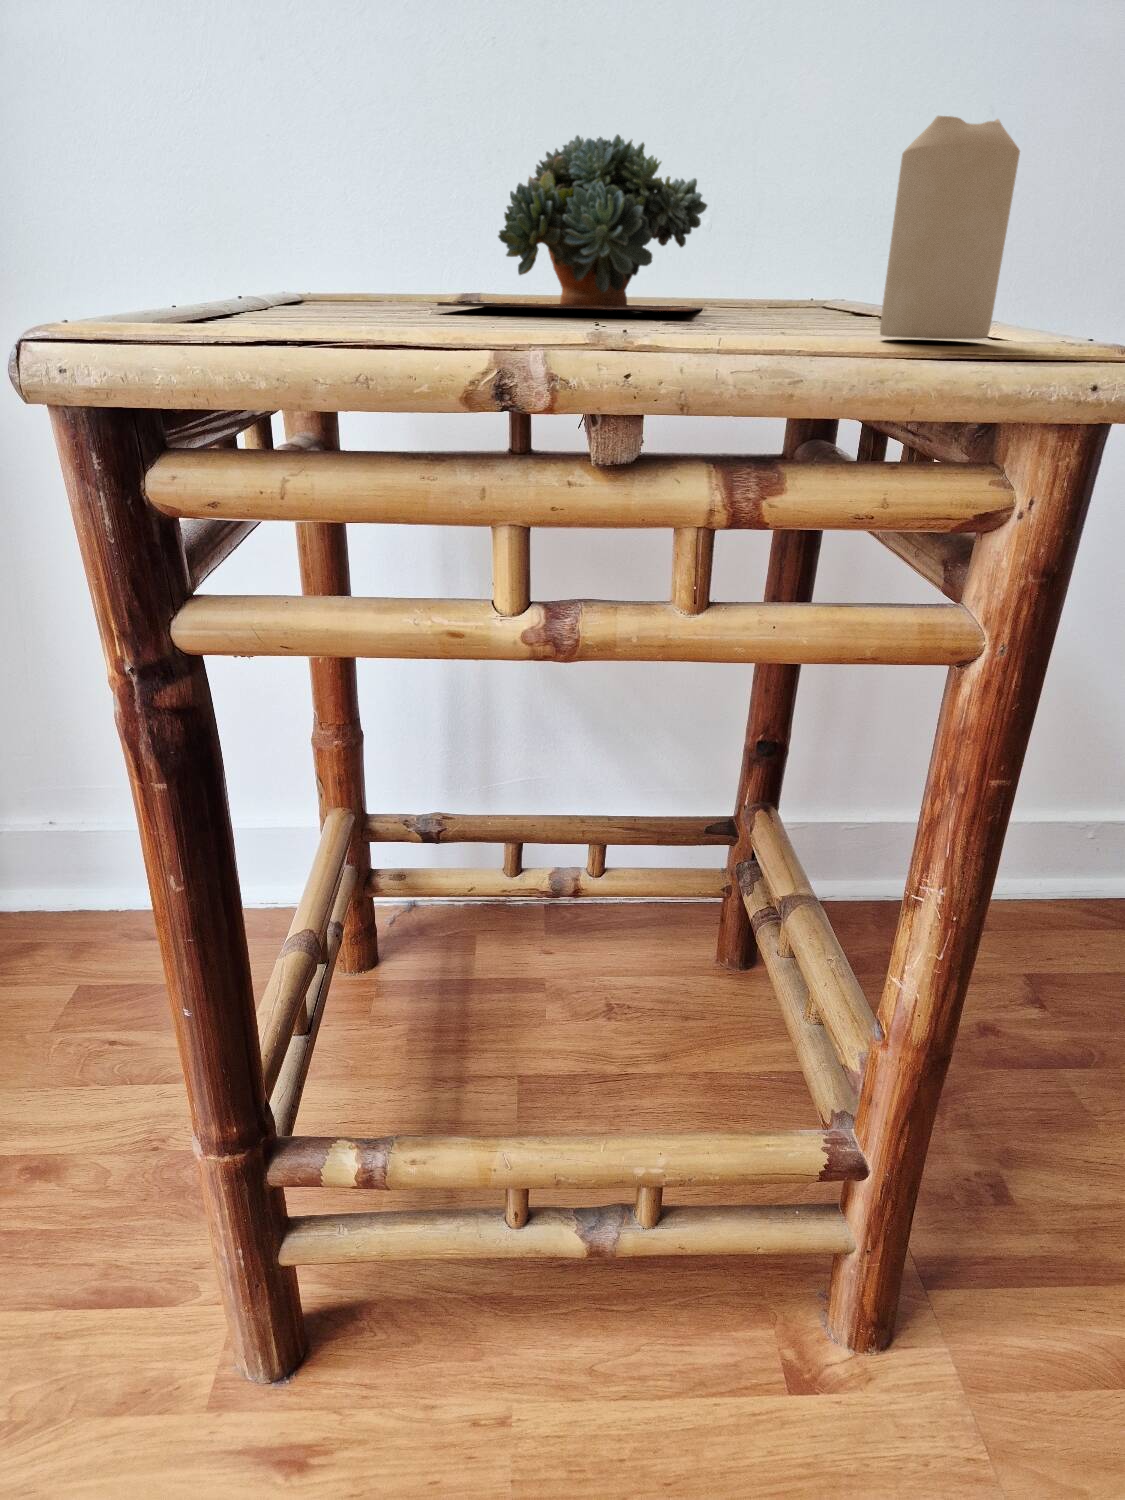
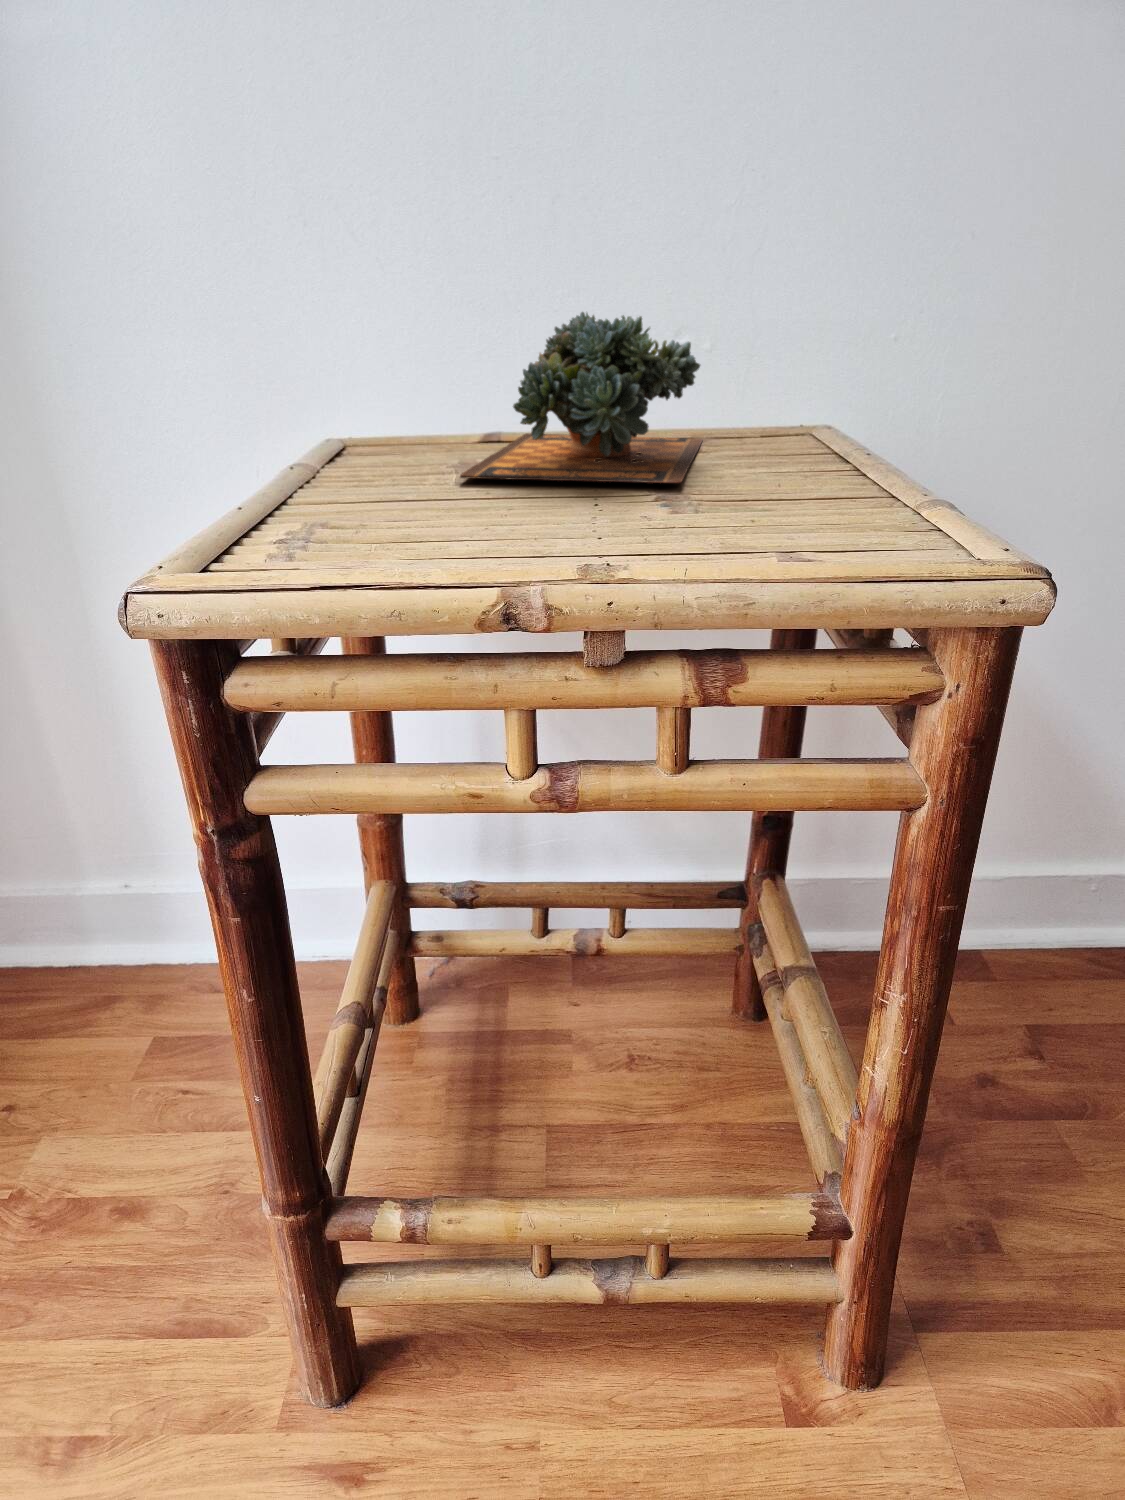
candle: present [880,116,1020,339] -> none [828,381,936,560]

